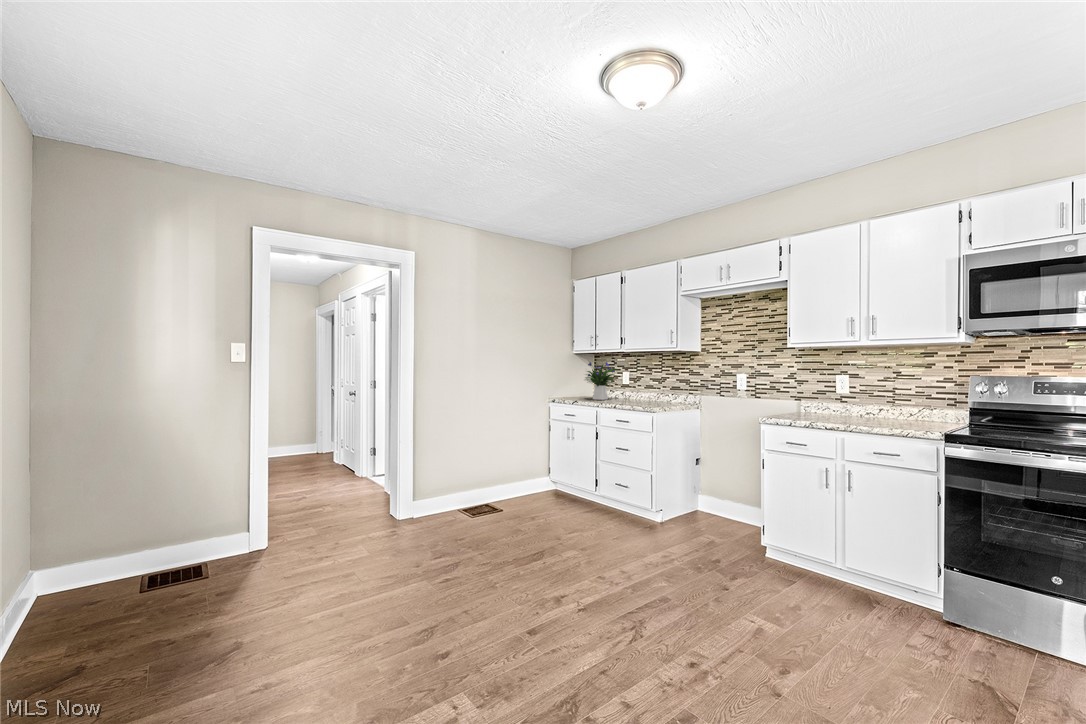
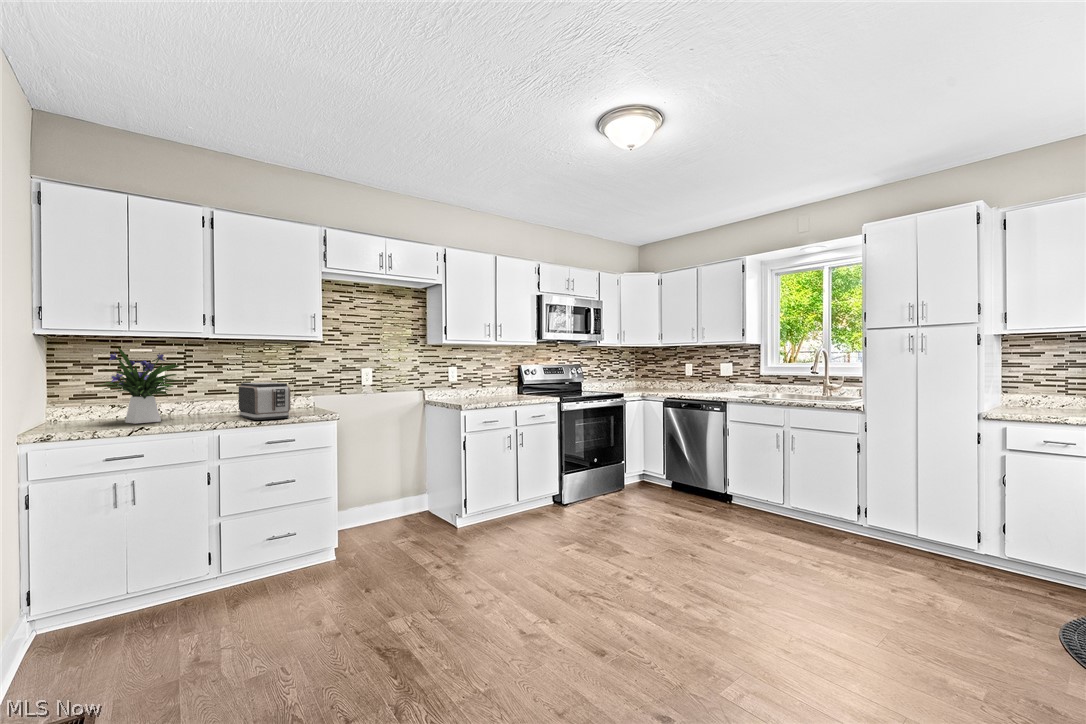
toaster: none [618,381,654,406] -> present [239,382,291,420]

